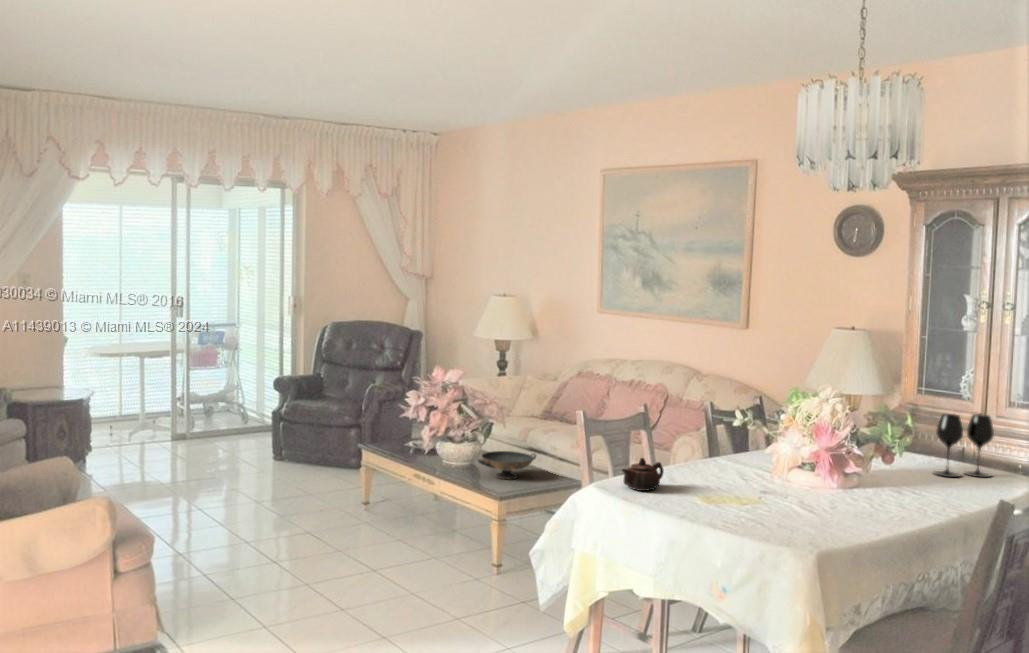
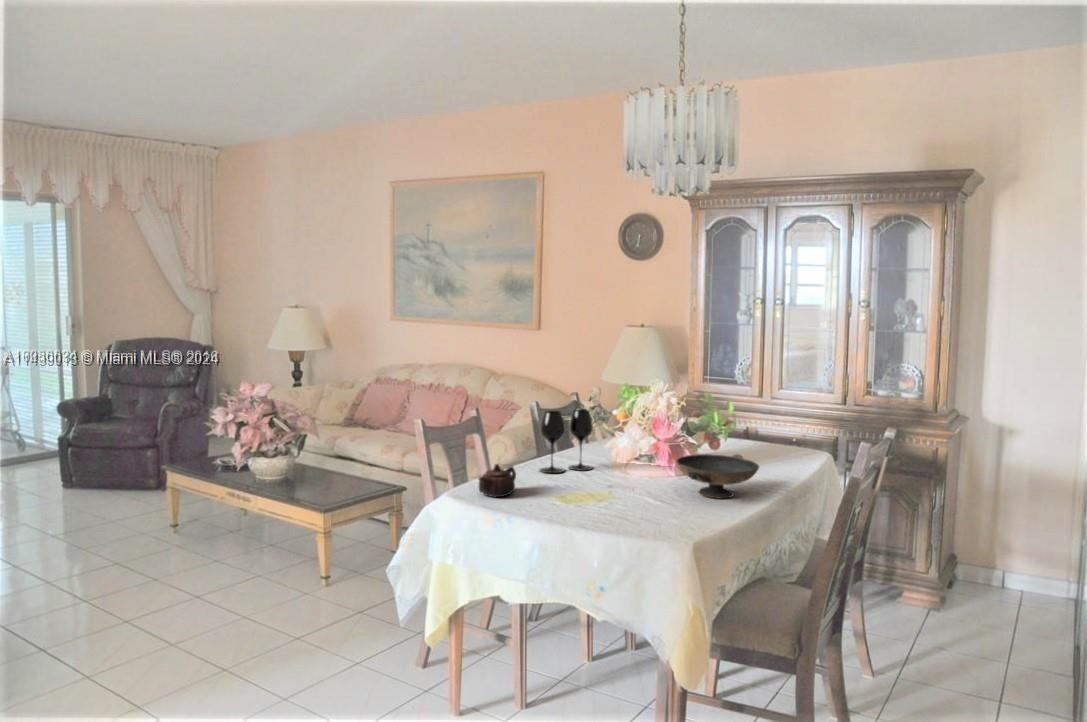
wine glass: present [934,414,994,477] -> present [540,409,593,473]
decorative bowl: present [478,451,536,479] -> present [676,454,759,499]

